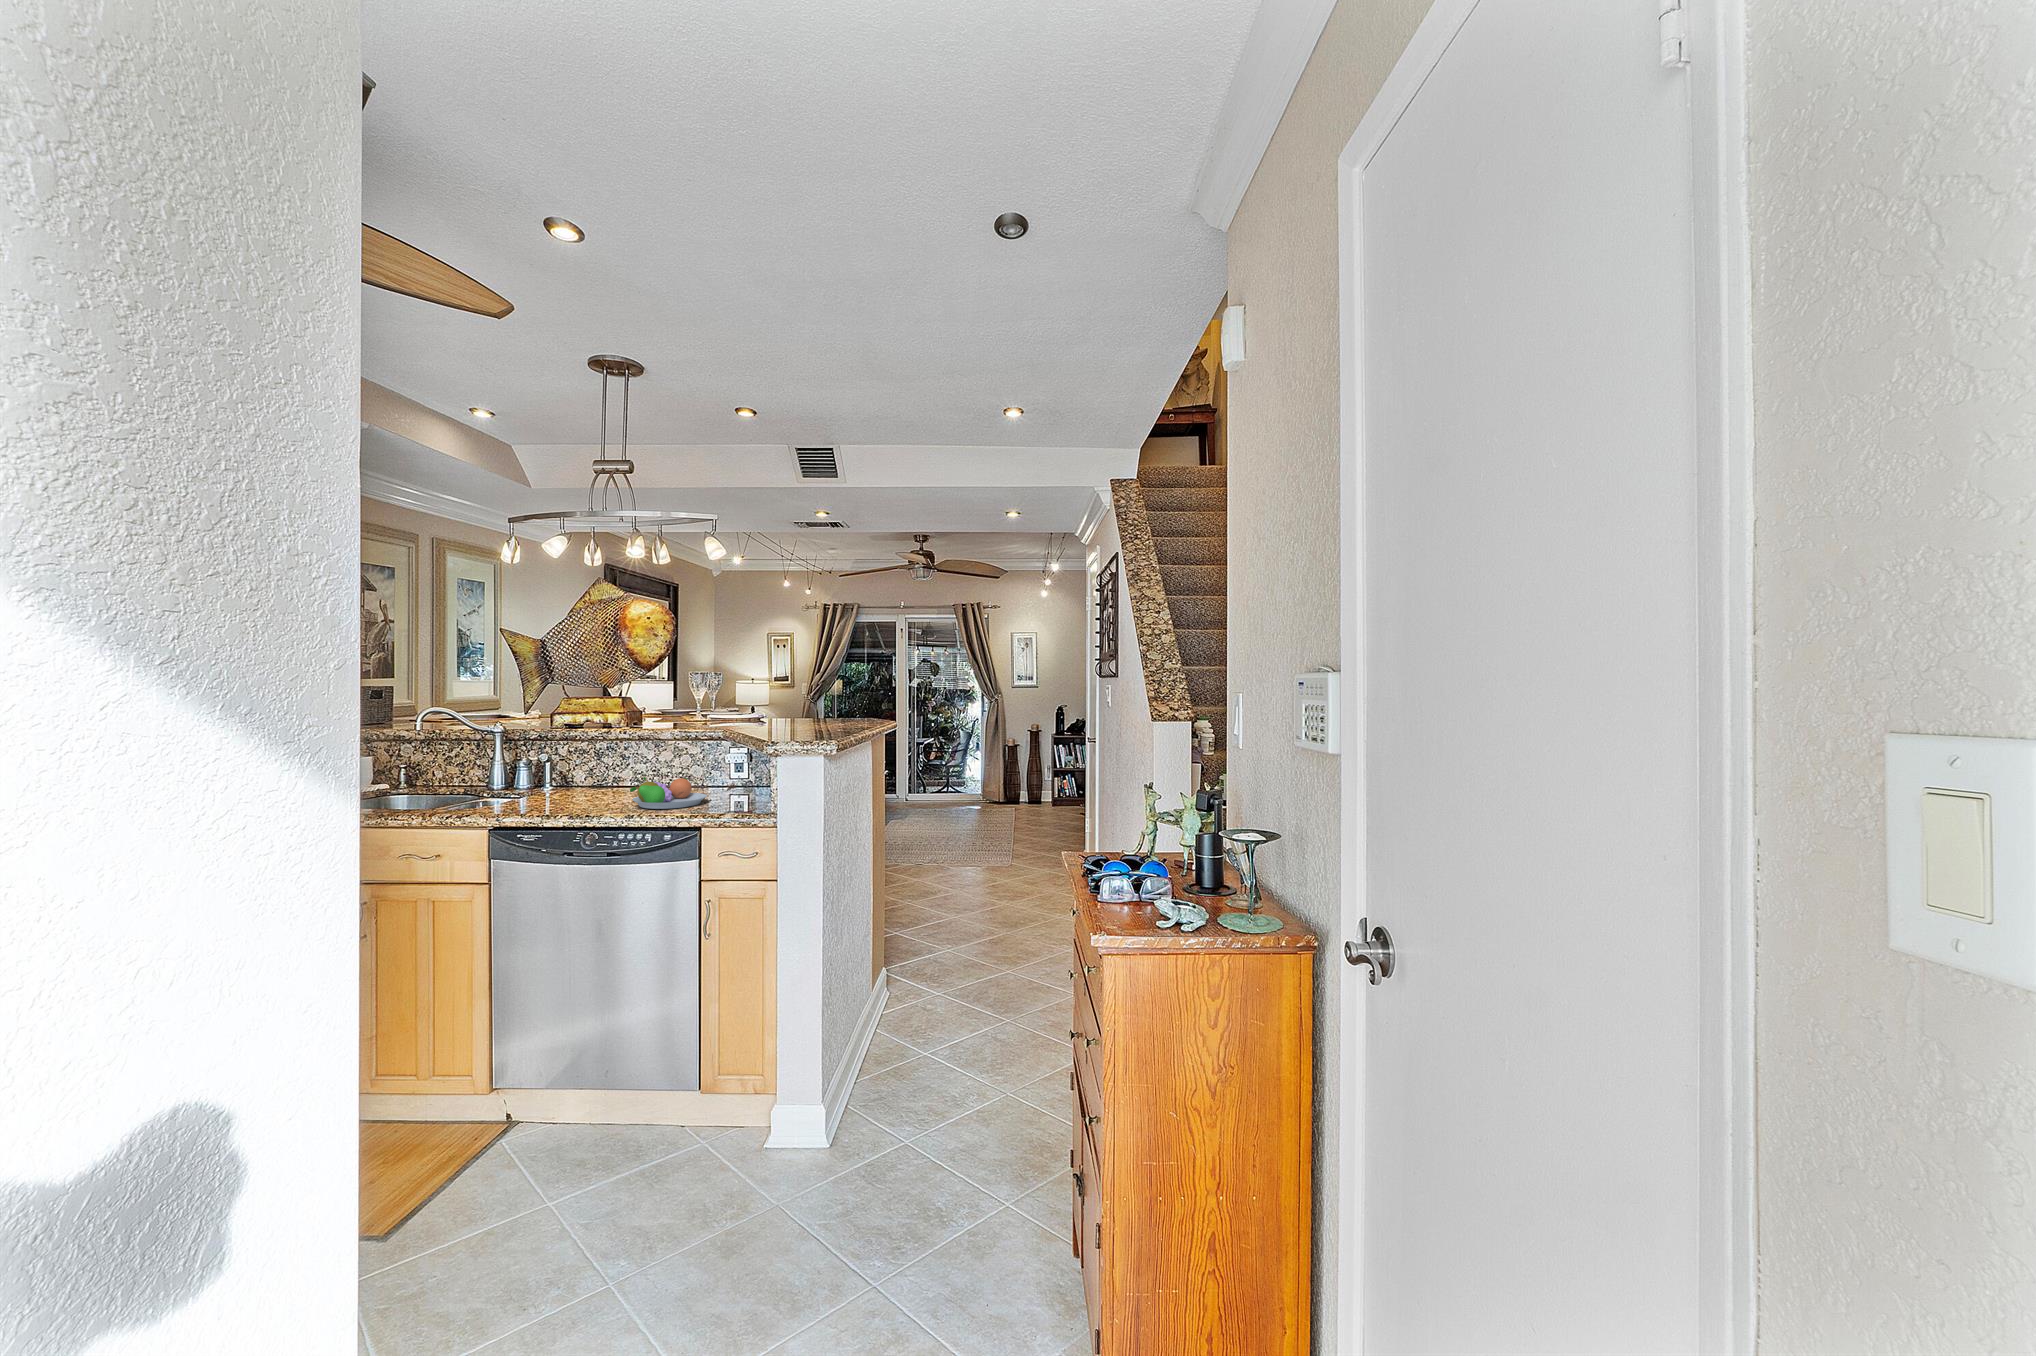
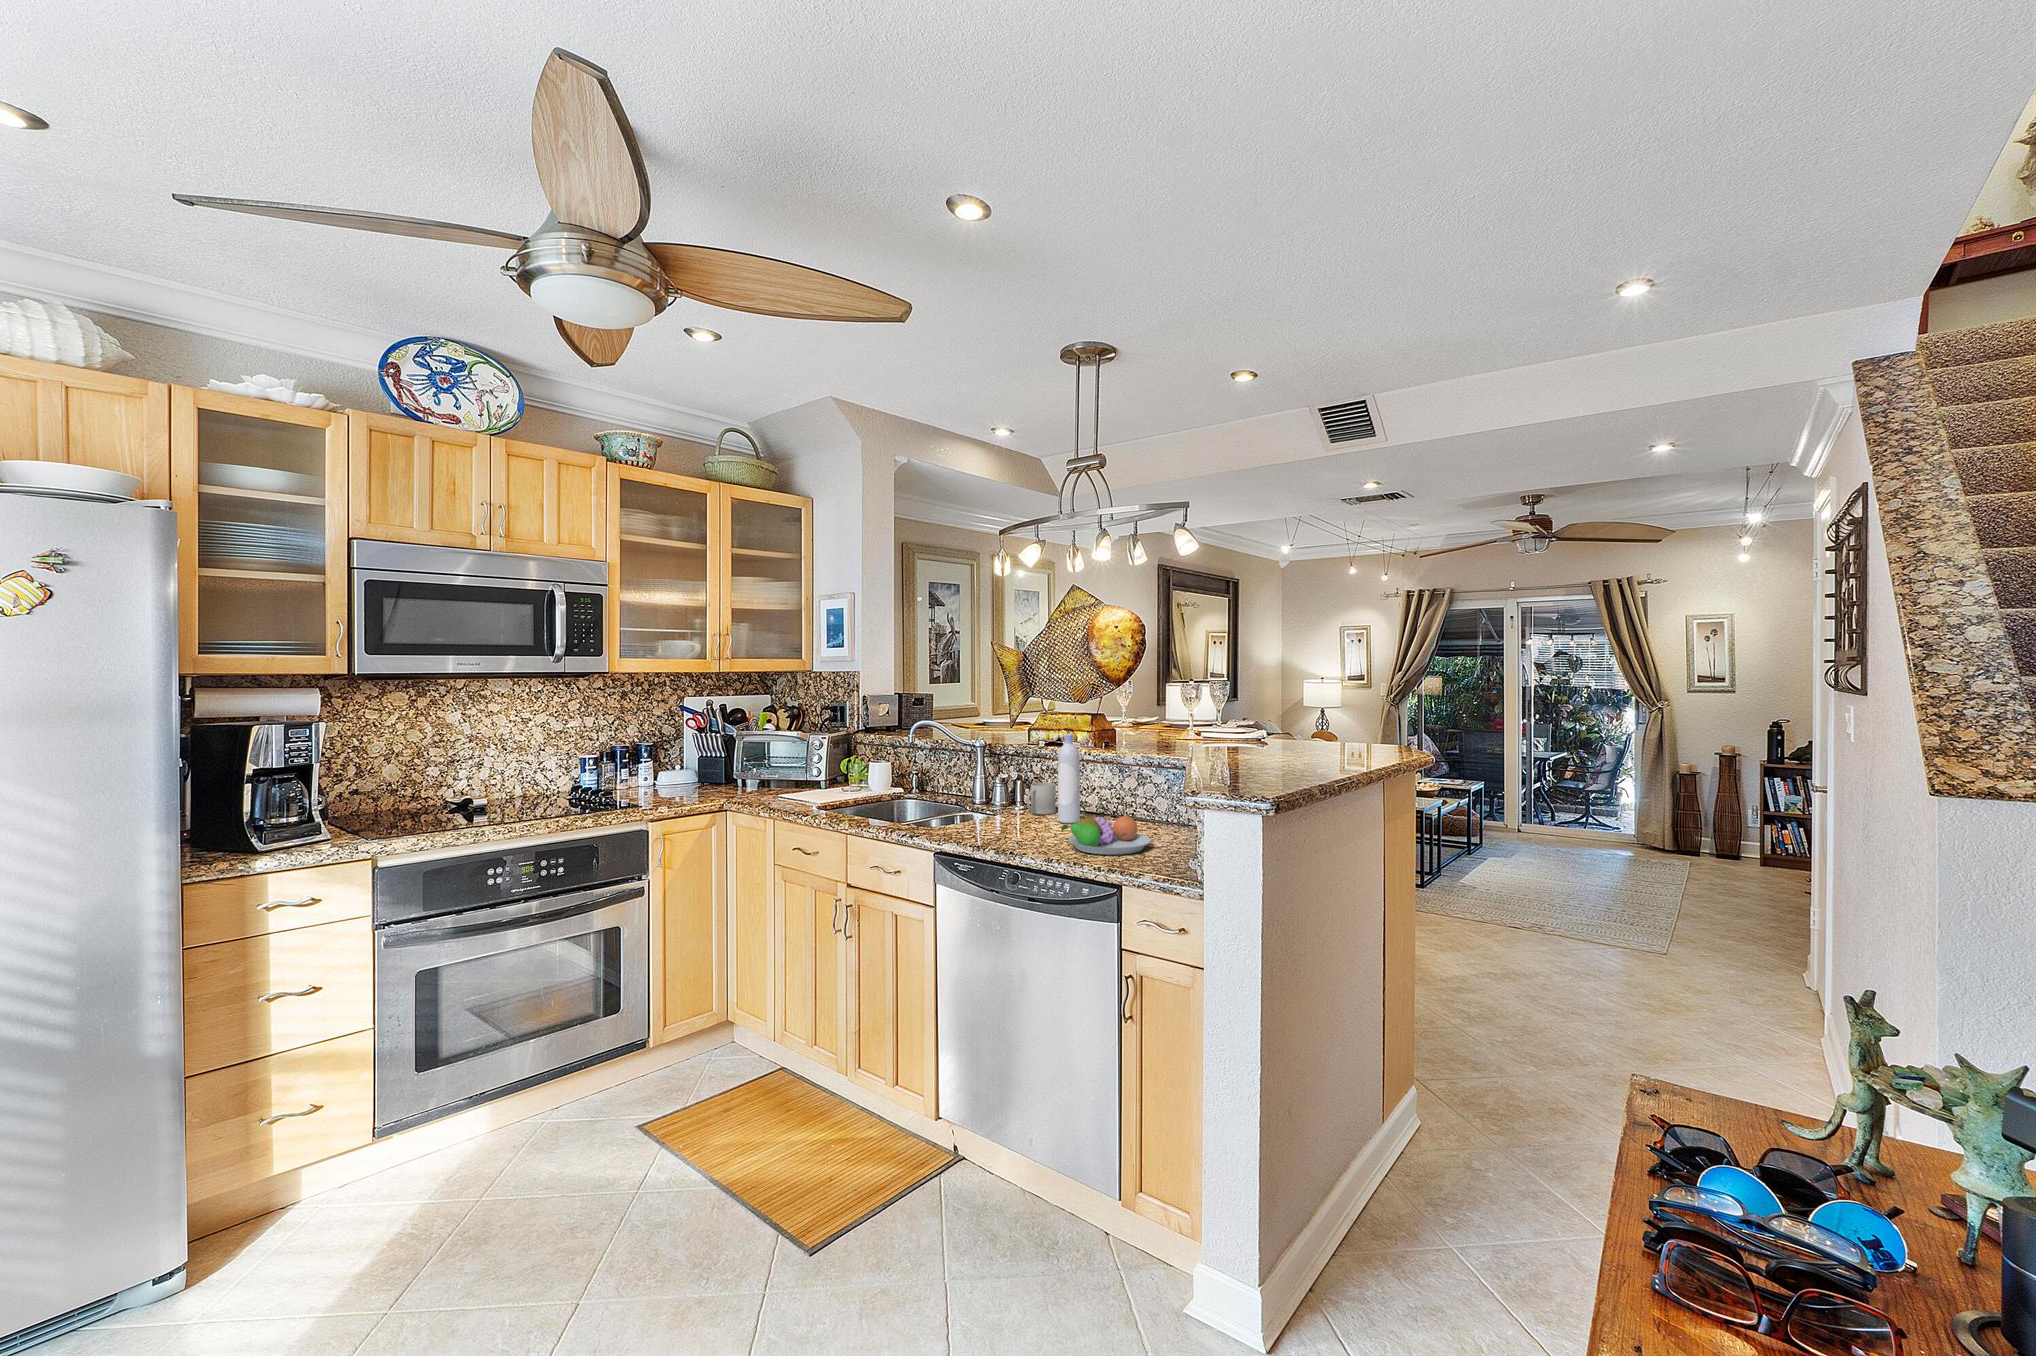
bottle: none [600,715,622,794] -> present [1058,734,1080,823]
mug: none [561,763,589,791] -> present [1026,783,1056,814]

